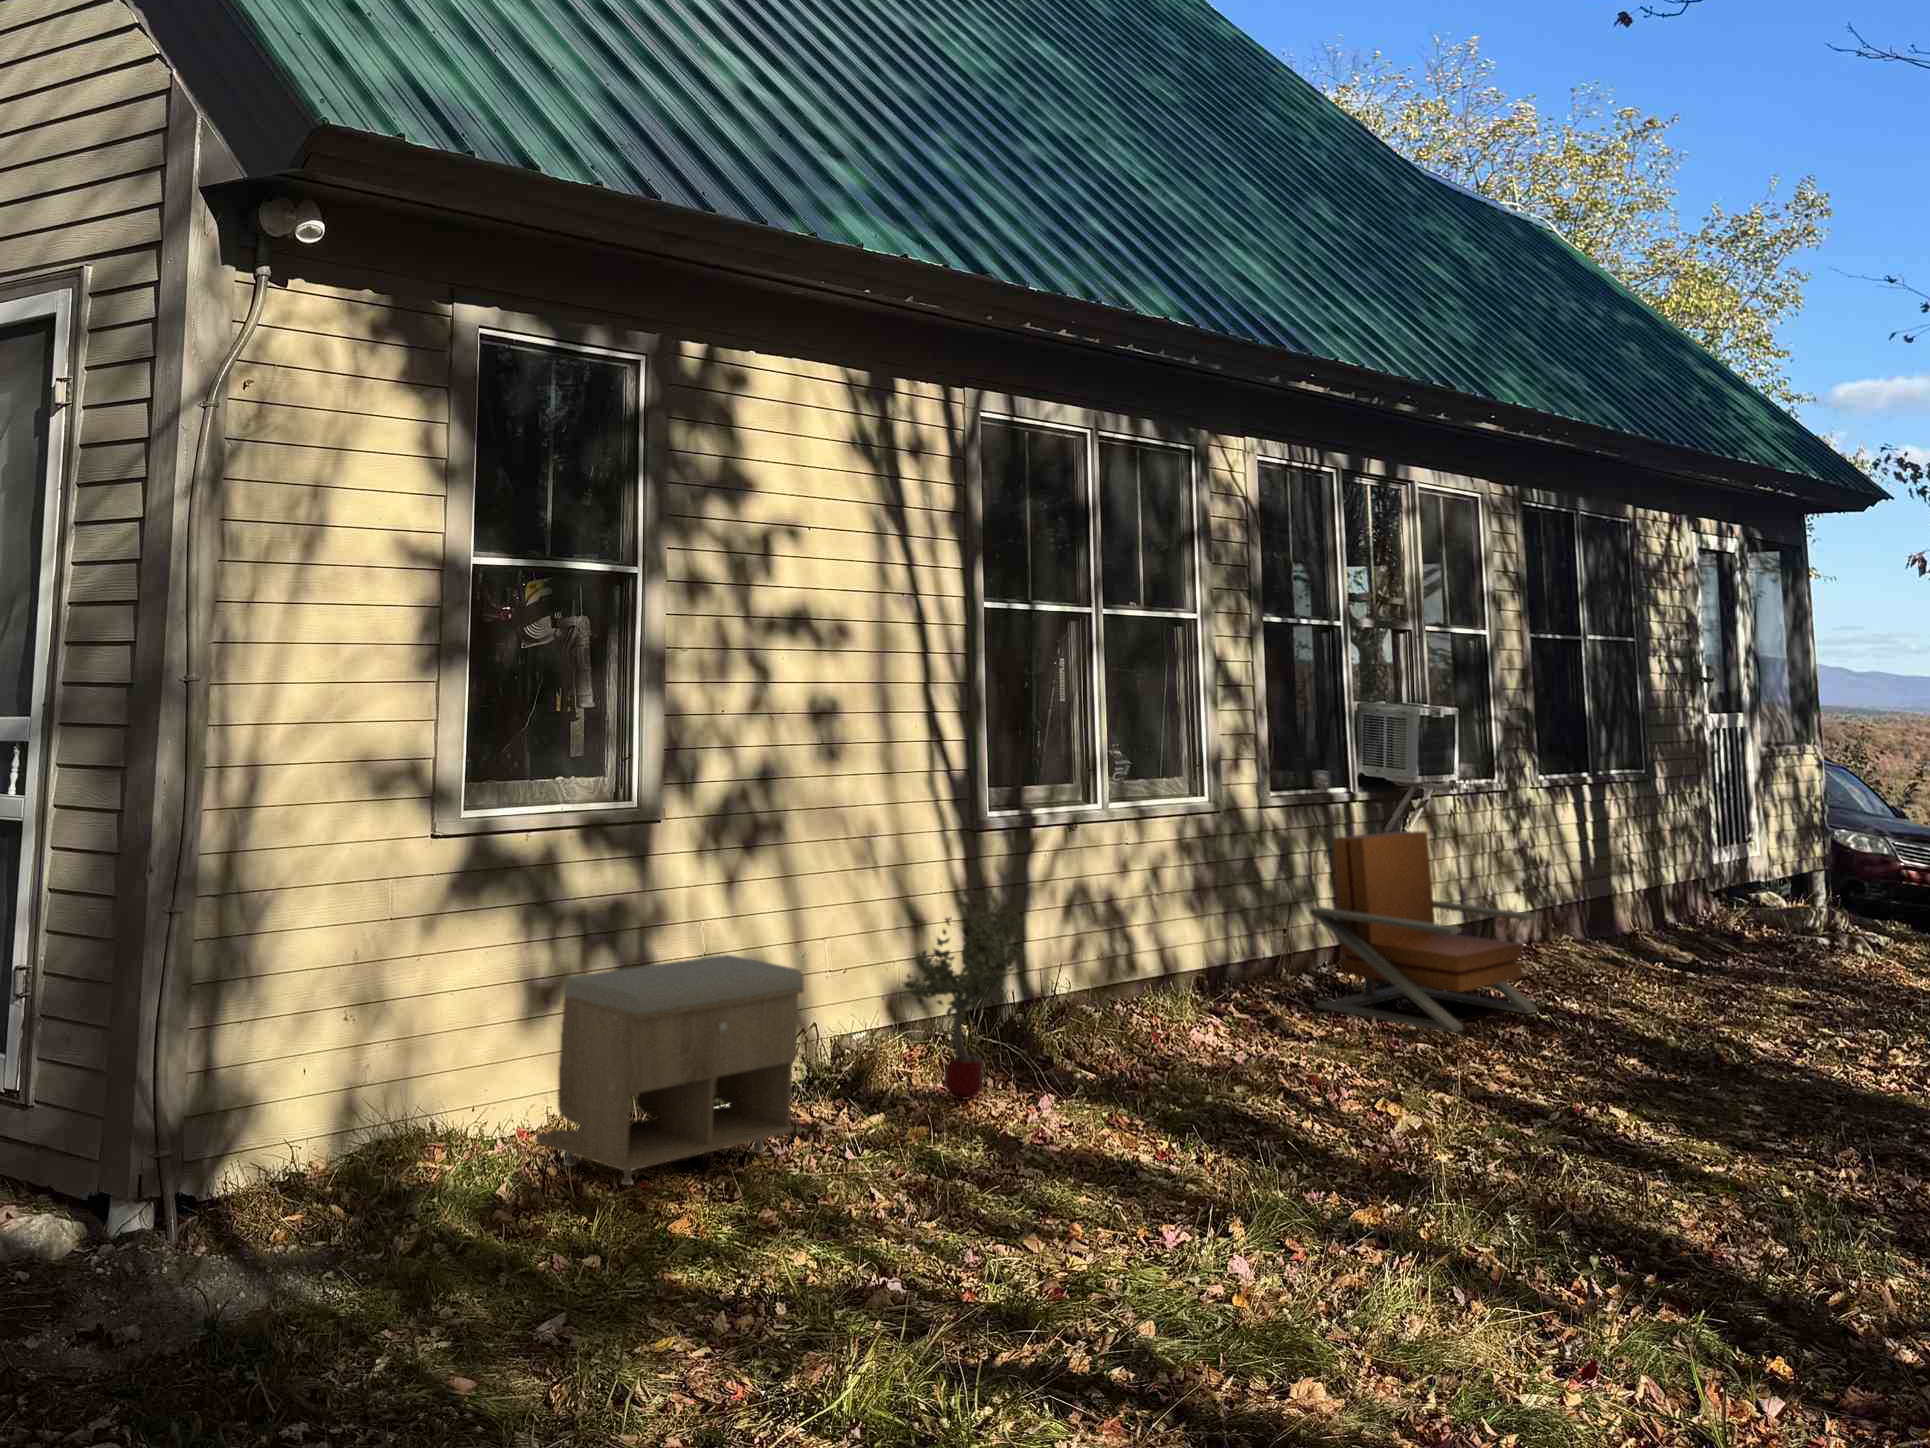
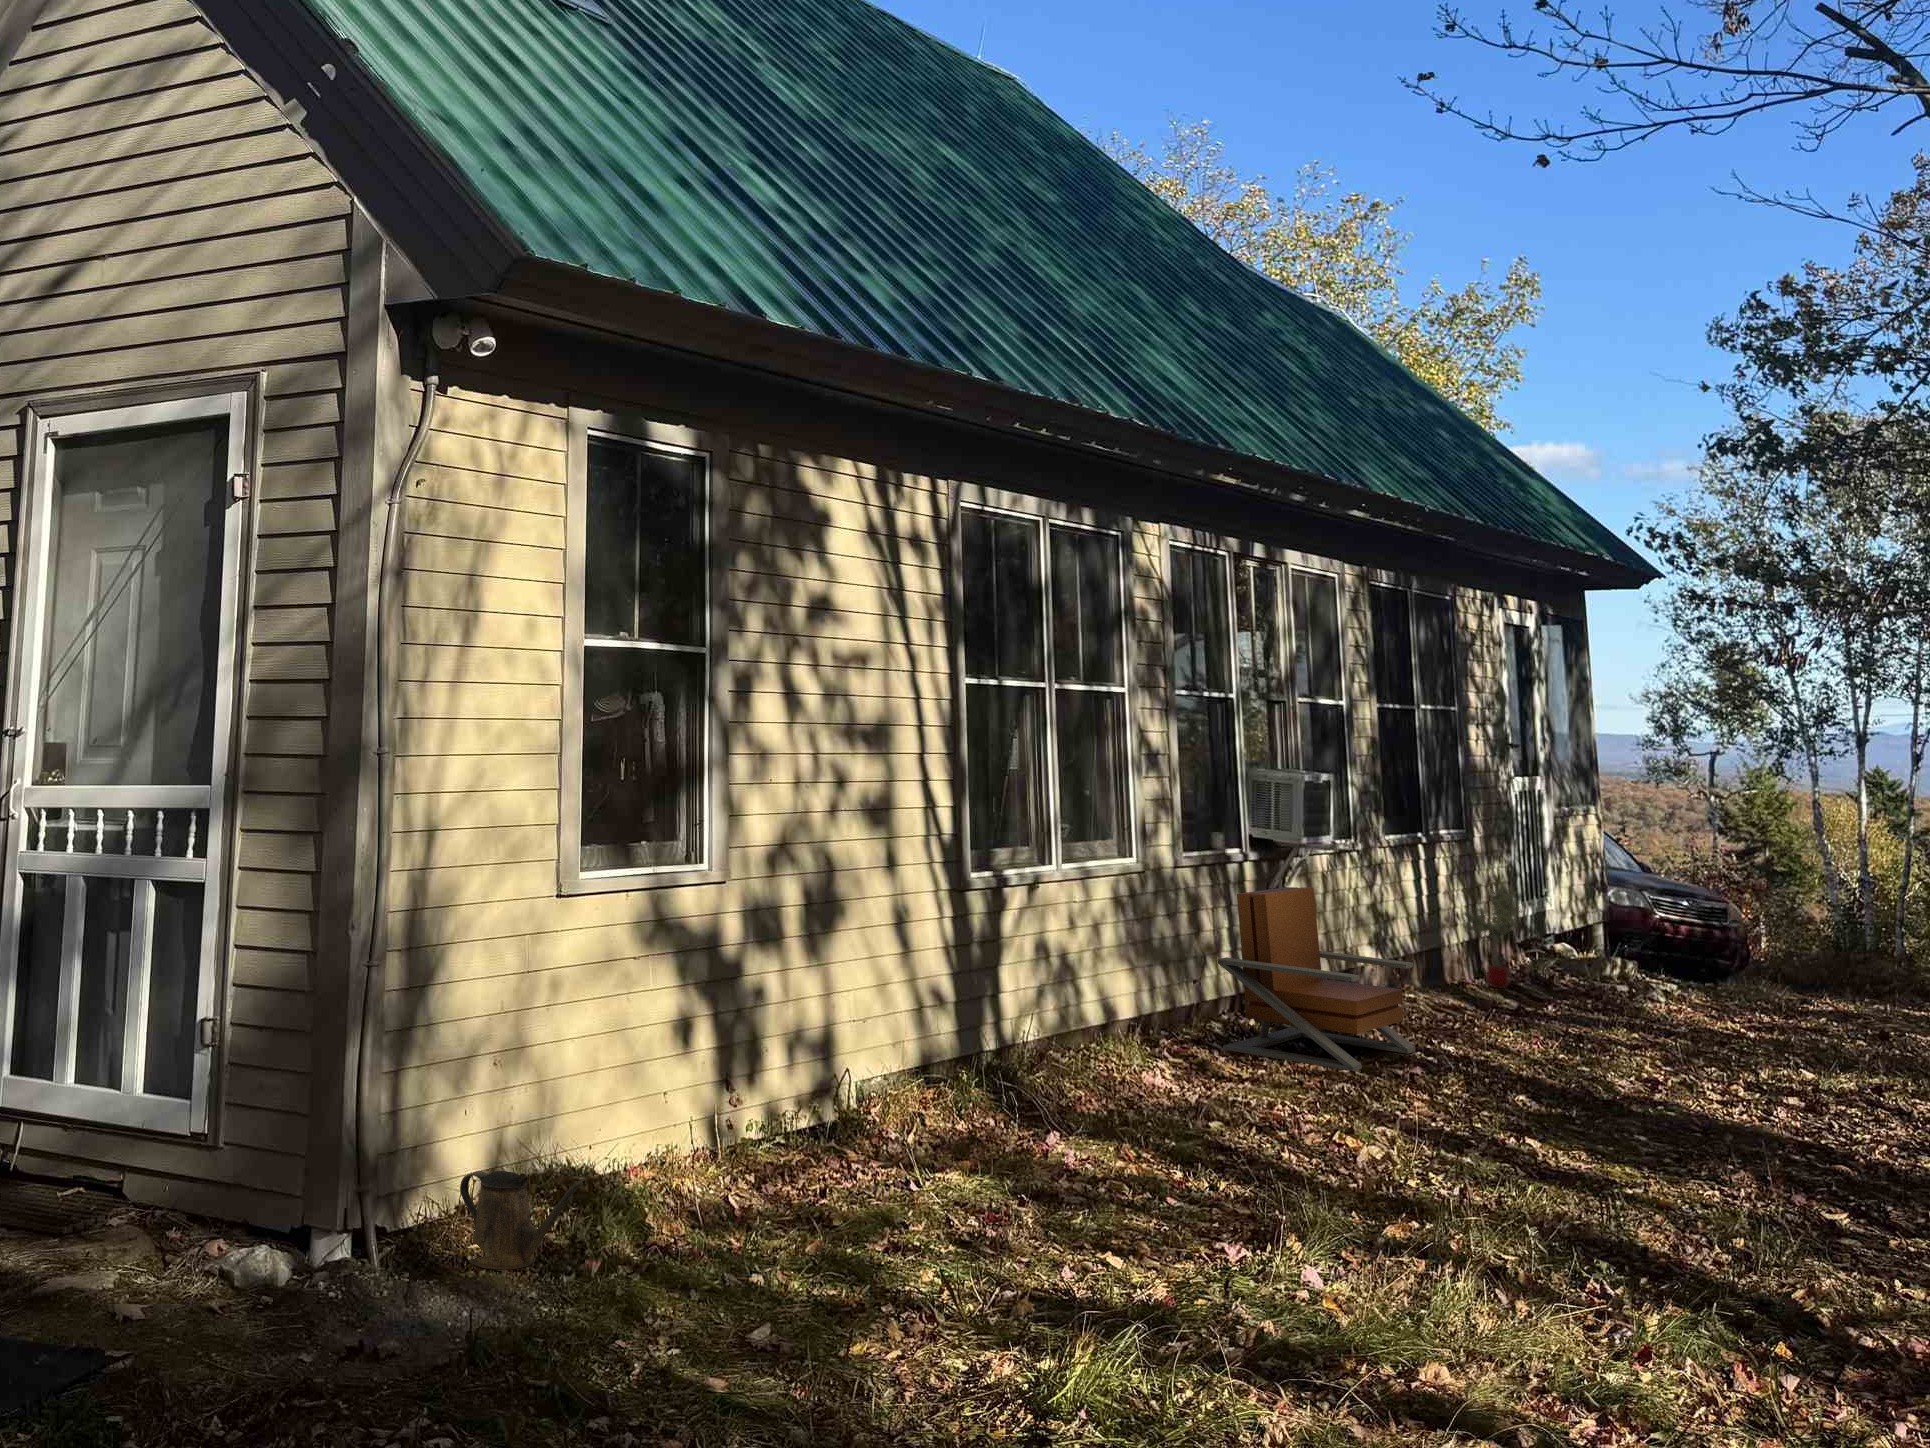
potted tree: present [902,889,1025,1099] -> present [1463,875,1522,988]
storage bench: present [536,955,804,1185] -> none [640,1001,868,1214]
watering can: none [284,1136,402,1245] -> present [460,1171,586,1270]

